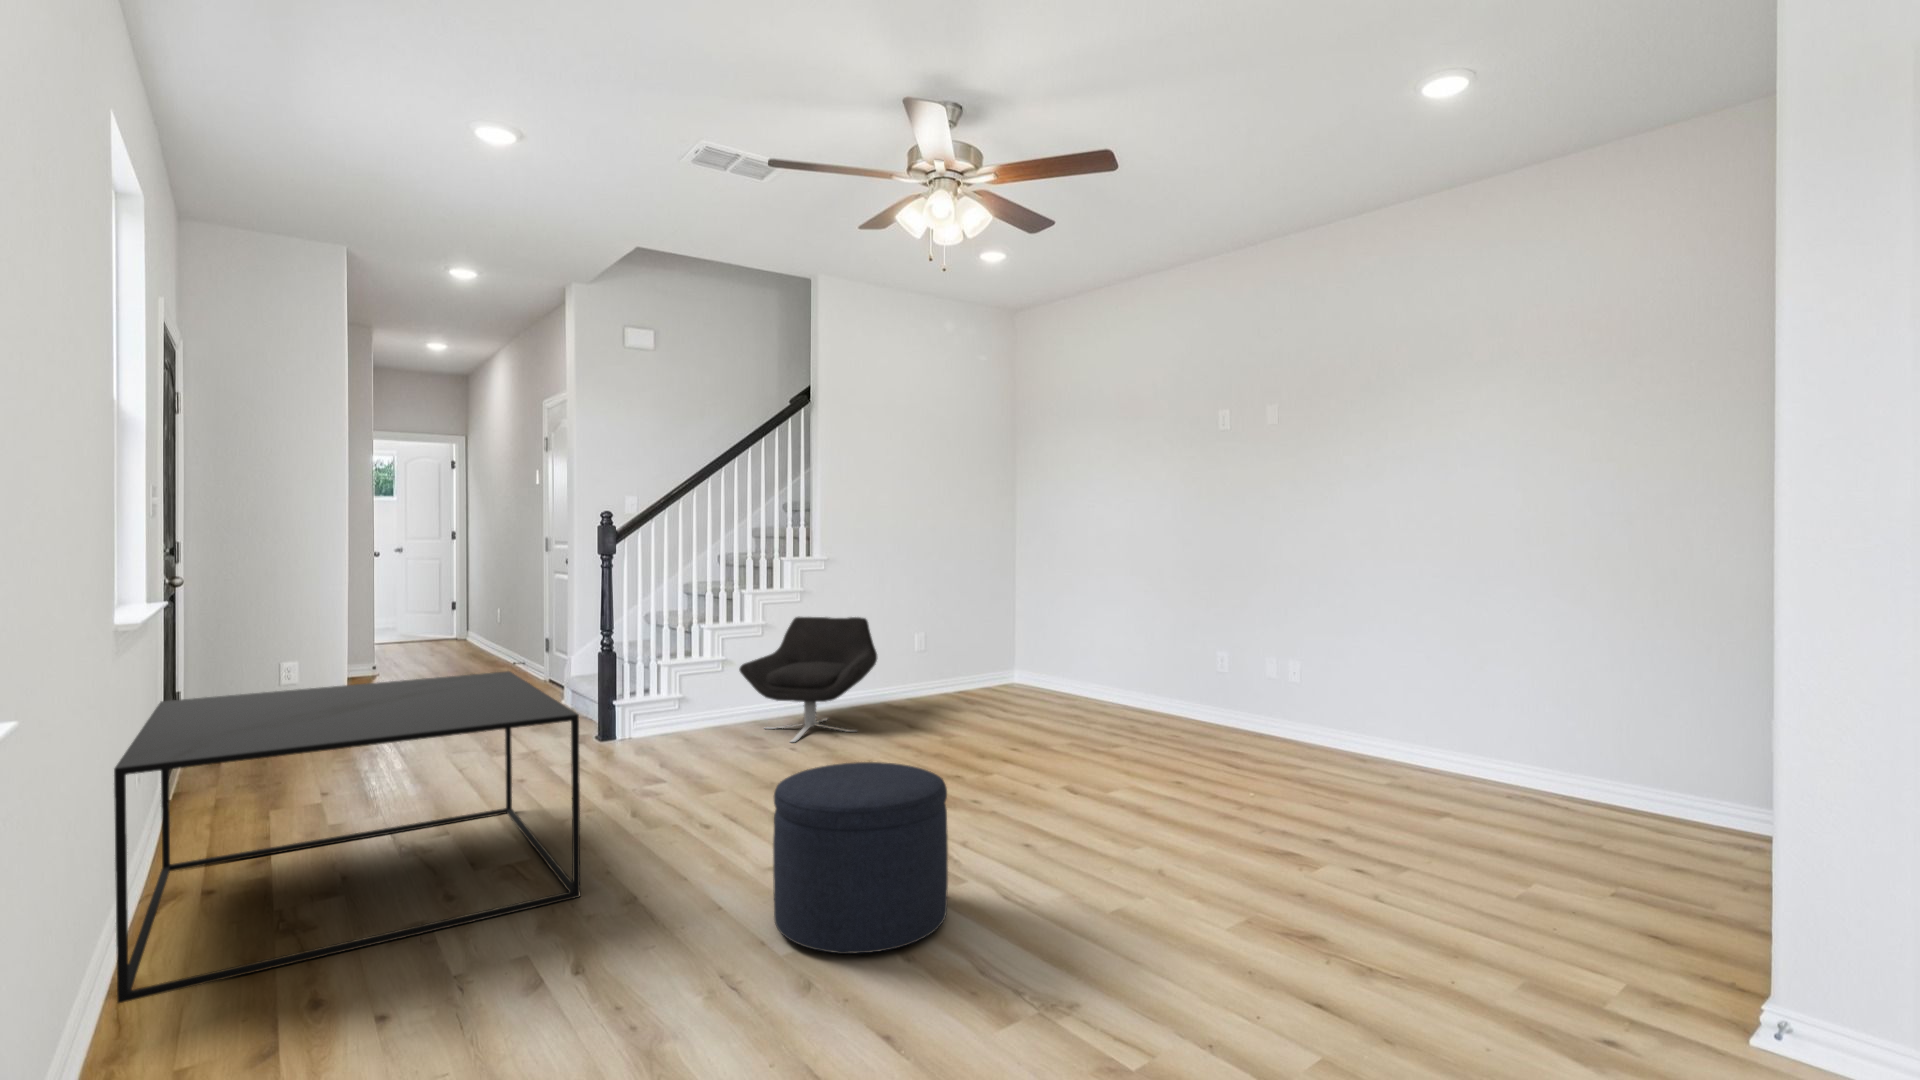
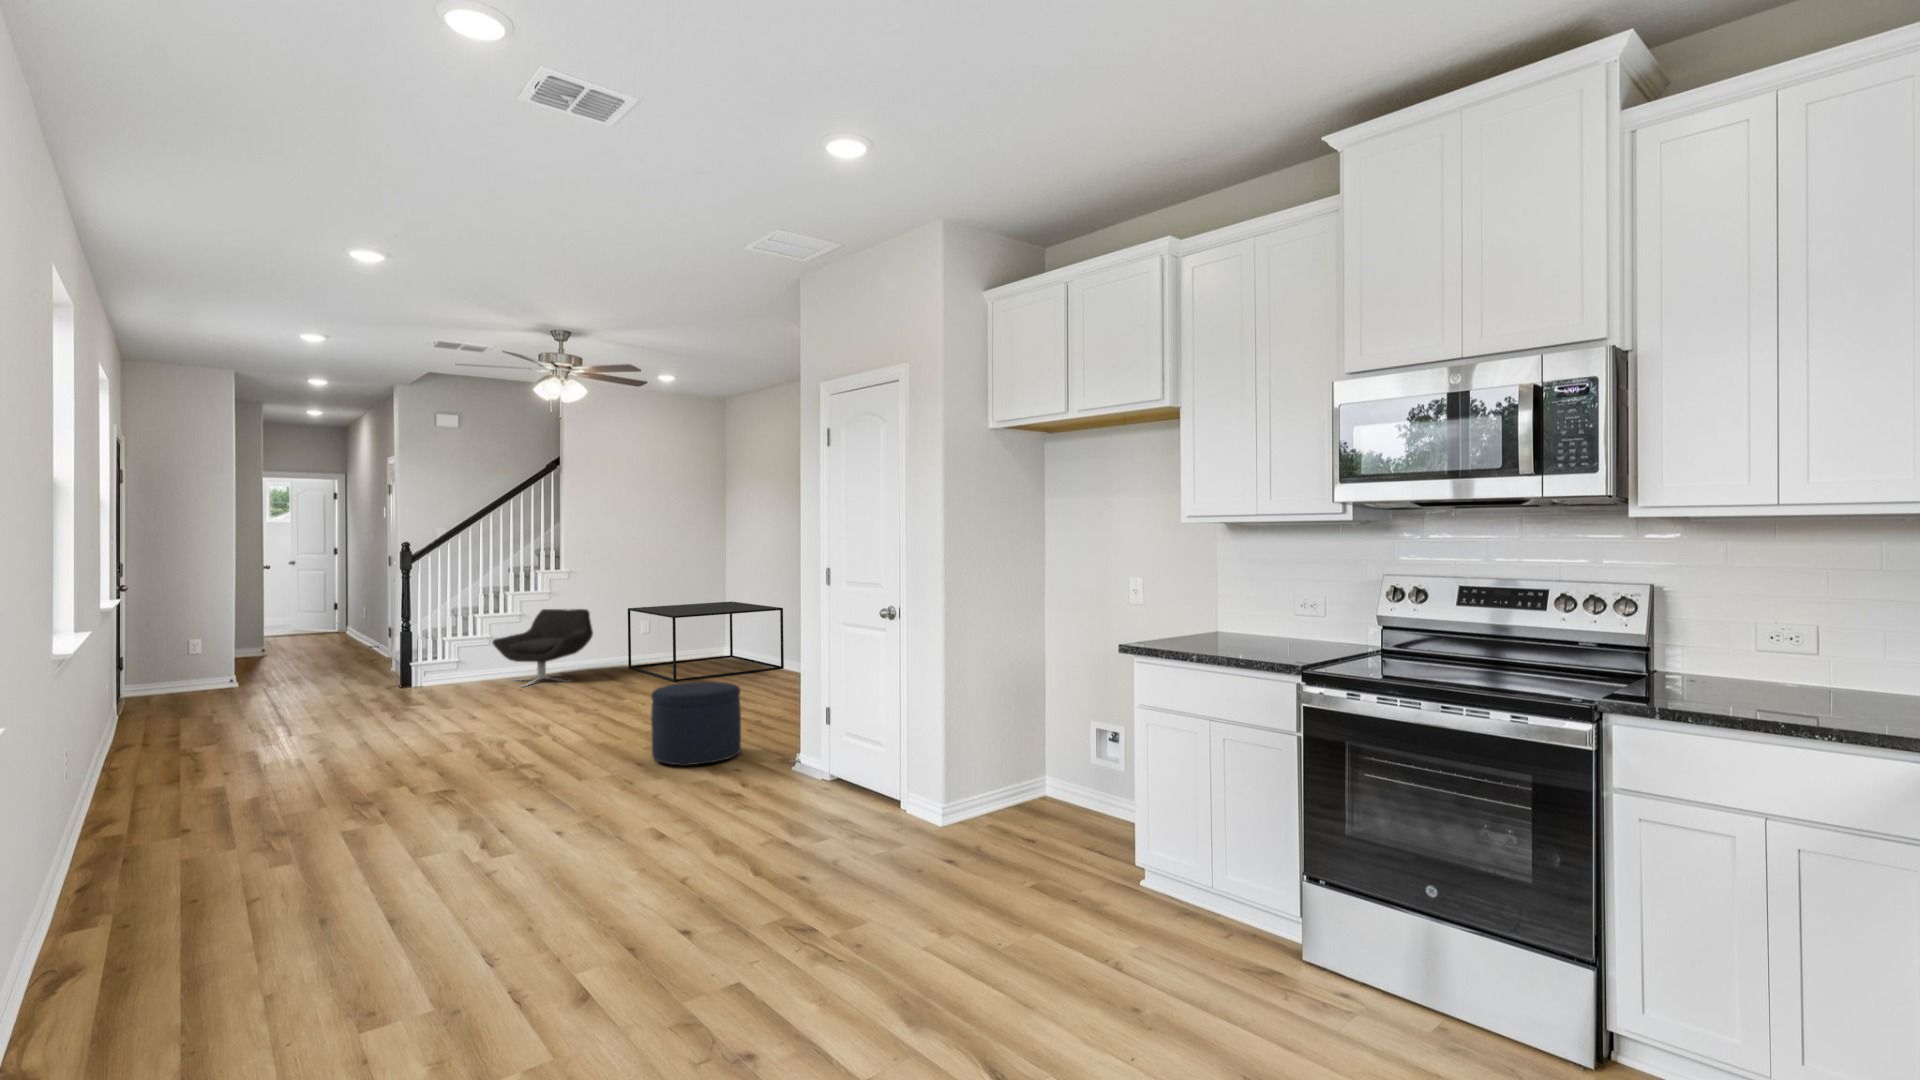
coffee table: present [114,671,581,1003] -> present [628,601,784,682]
ottoman: present [773,762,948,954] -> present [651,681,741,766]

